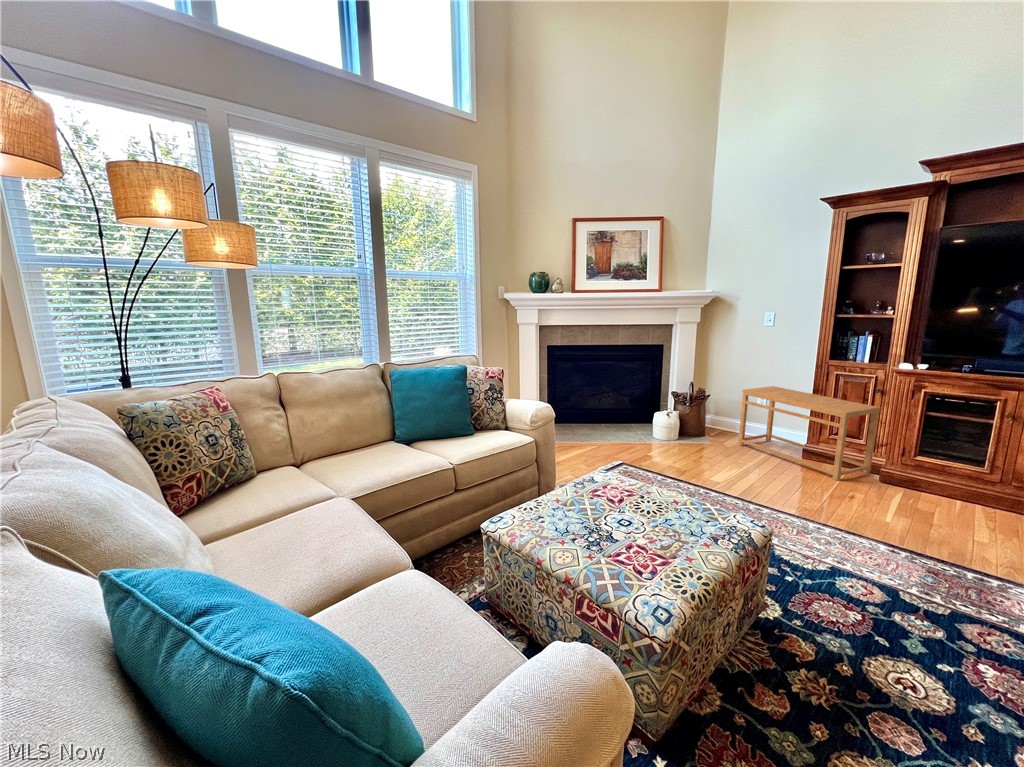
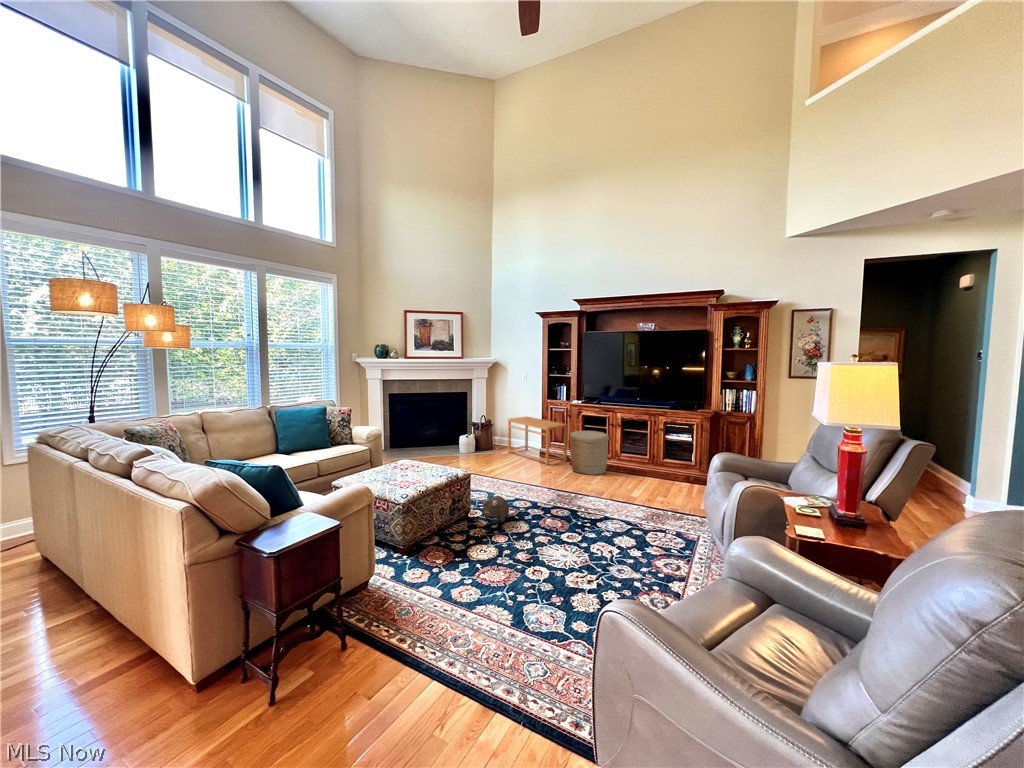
woven basket: none [899,423,1015,519] -> present [570,431,609,475]
plush toy: none [799,589,871,660] -> present [482,496,509,522]

